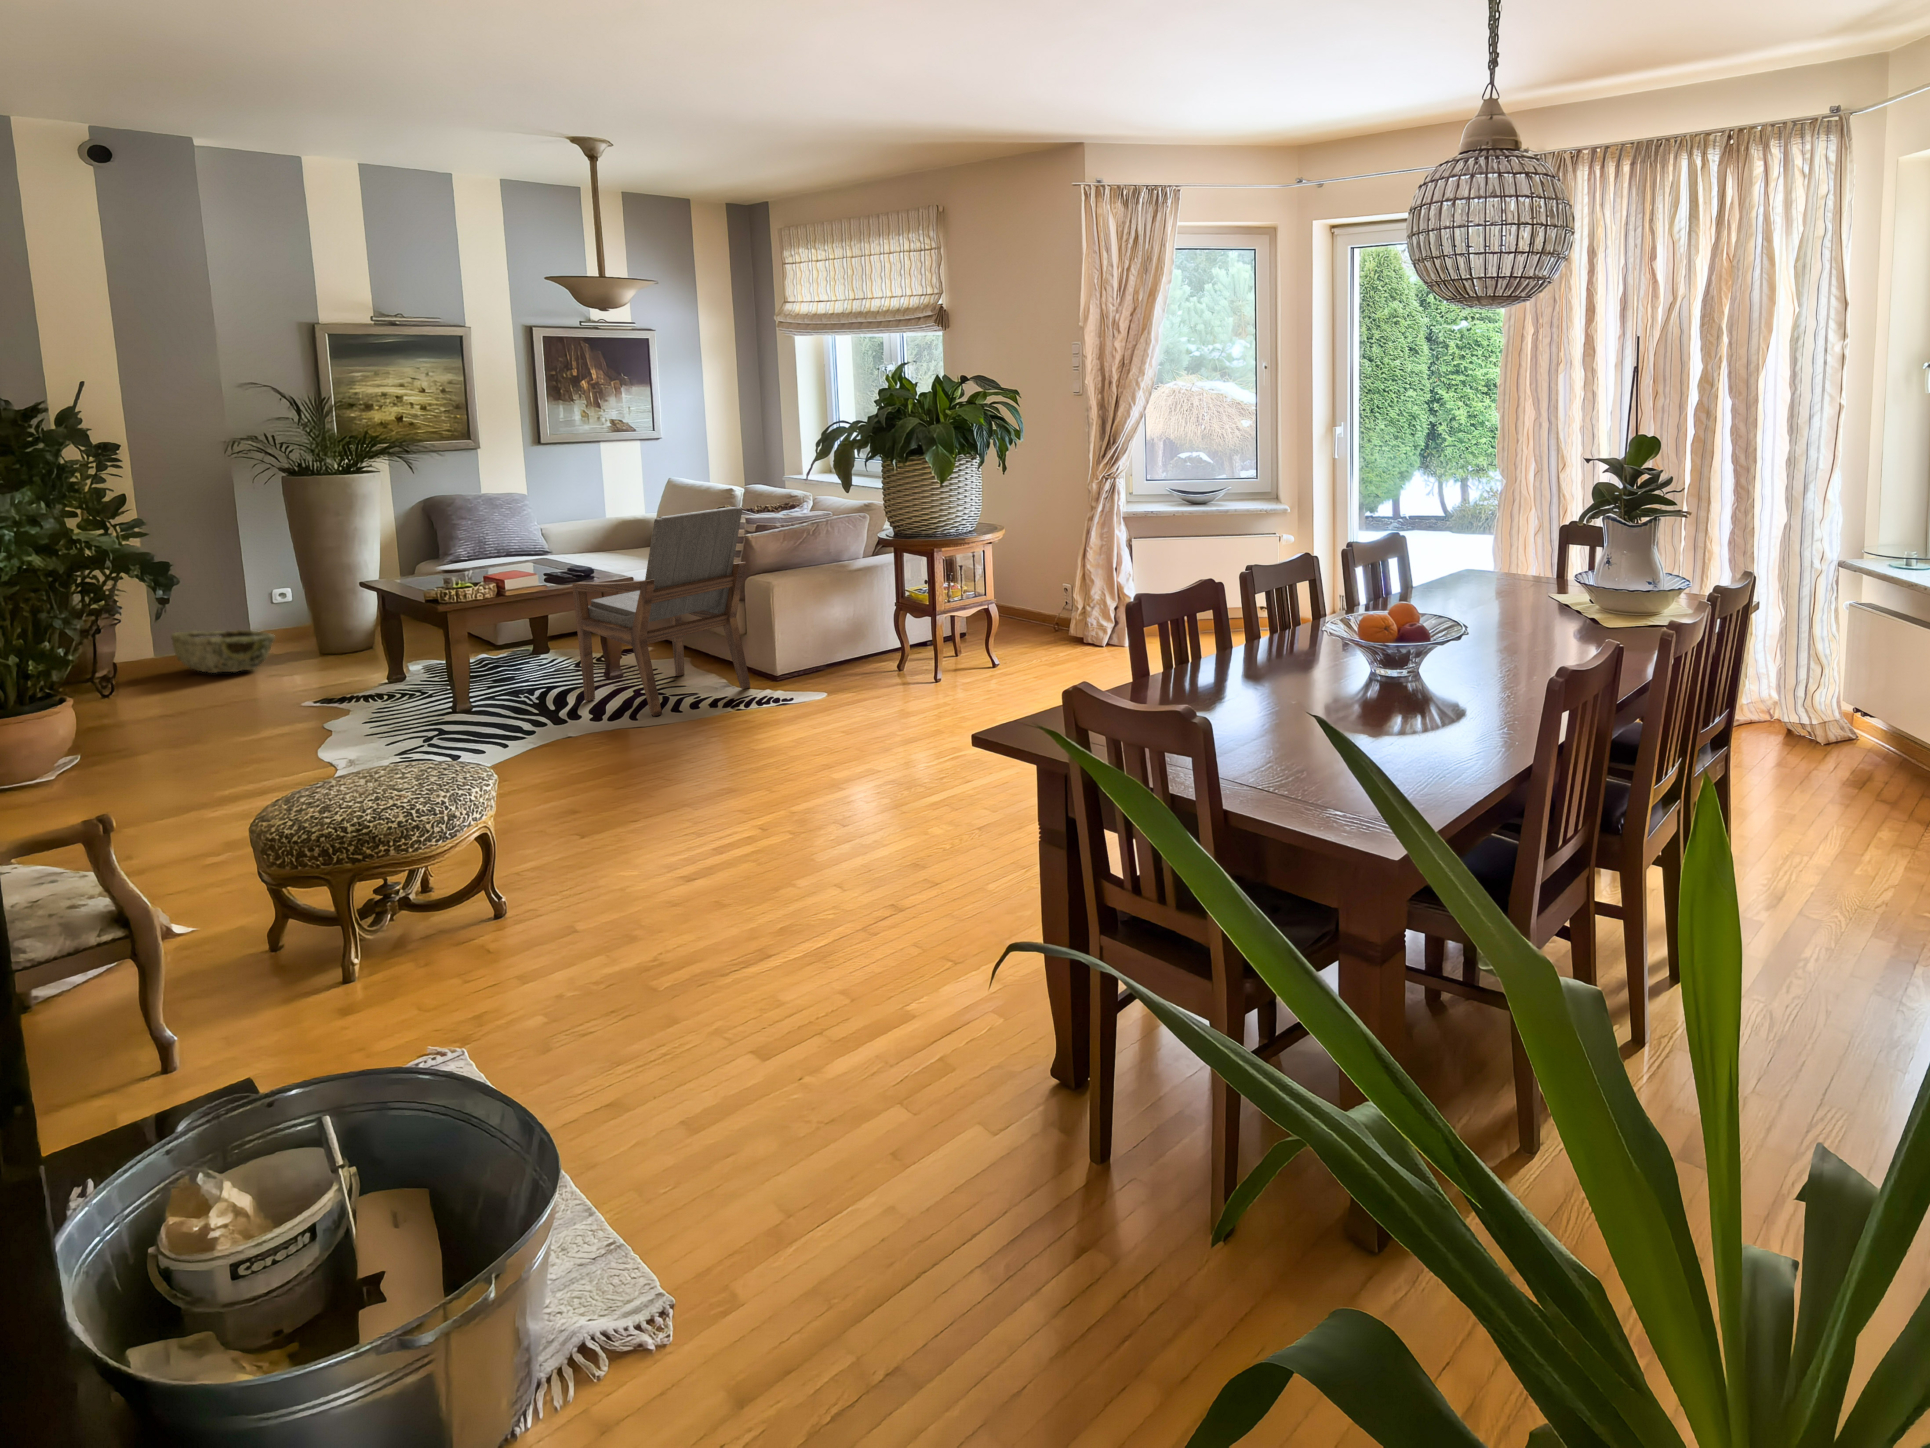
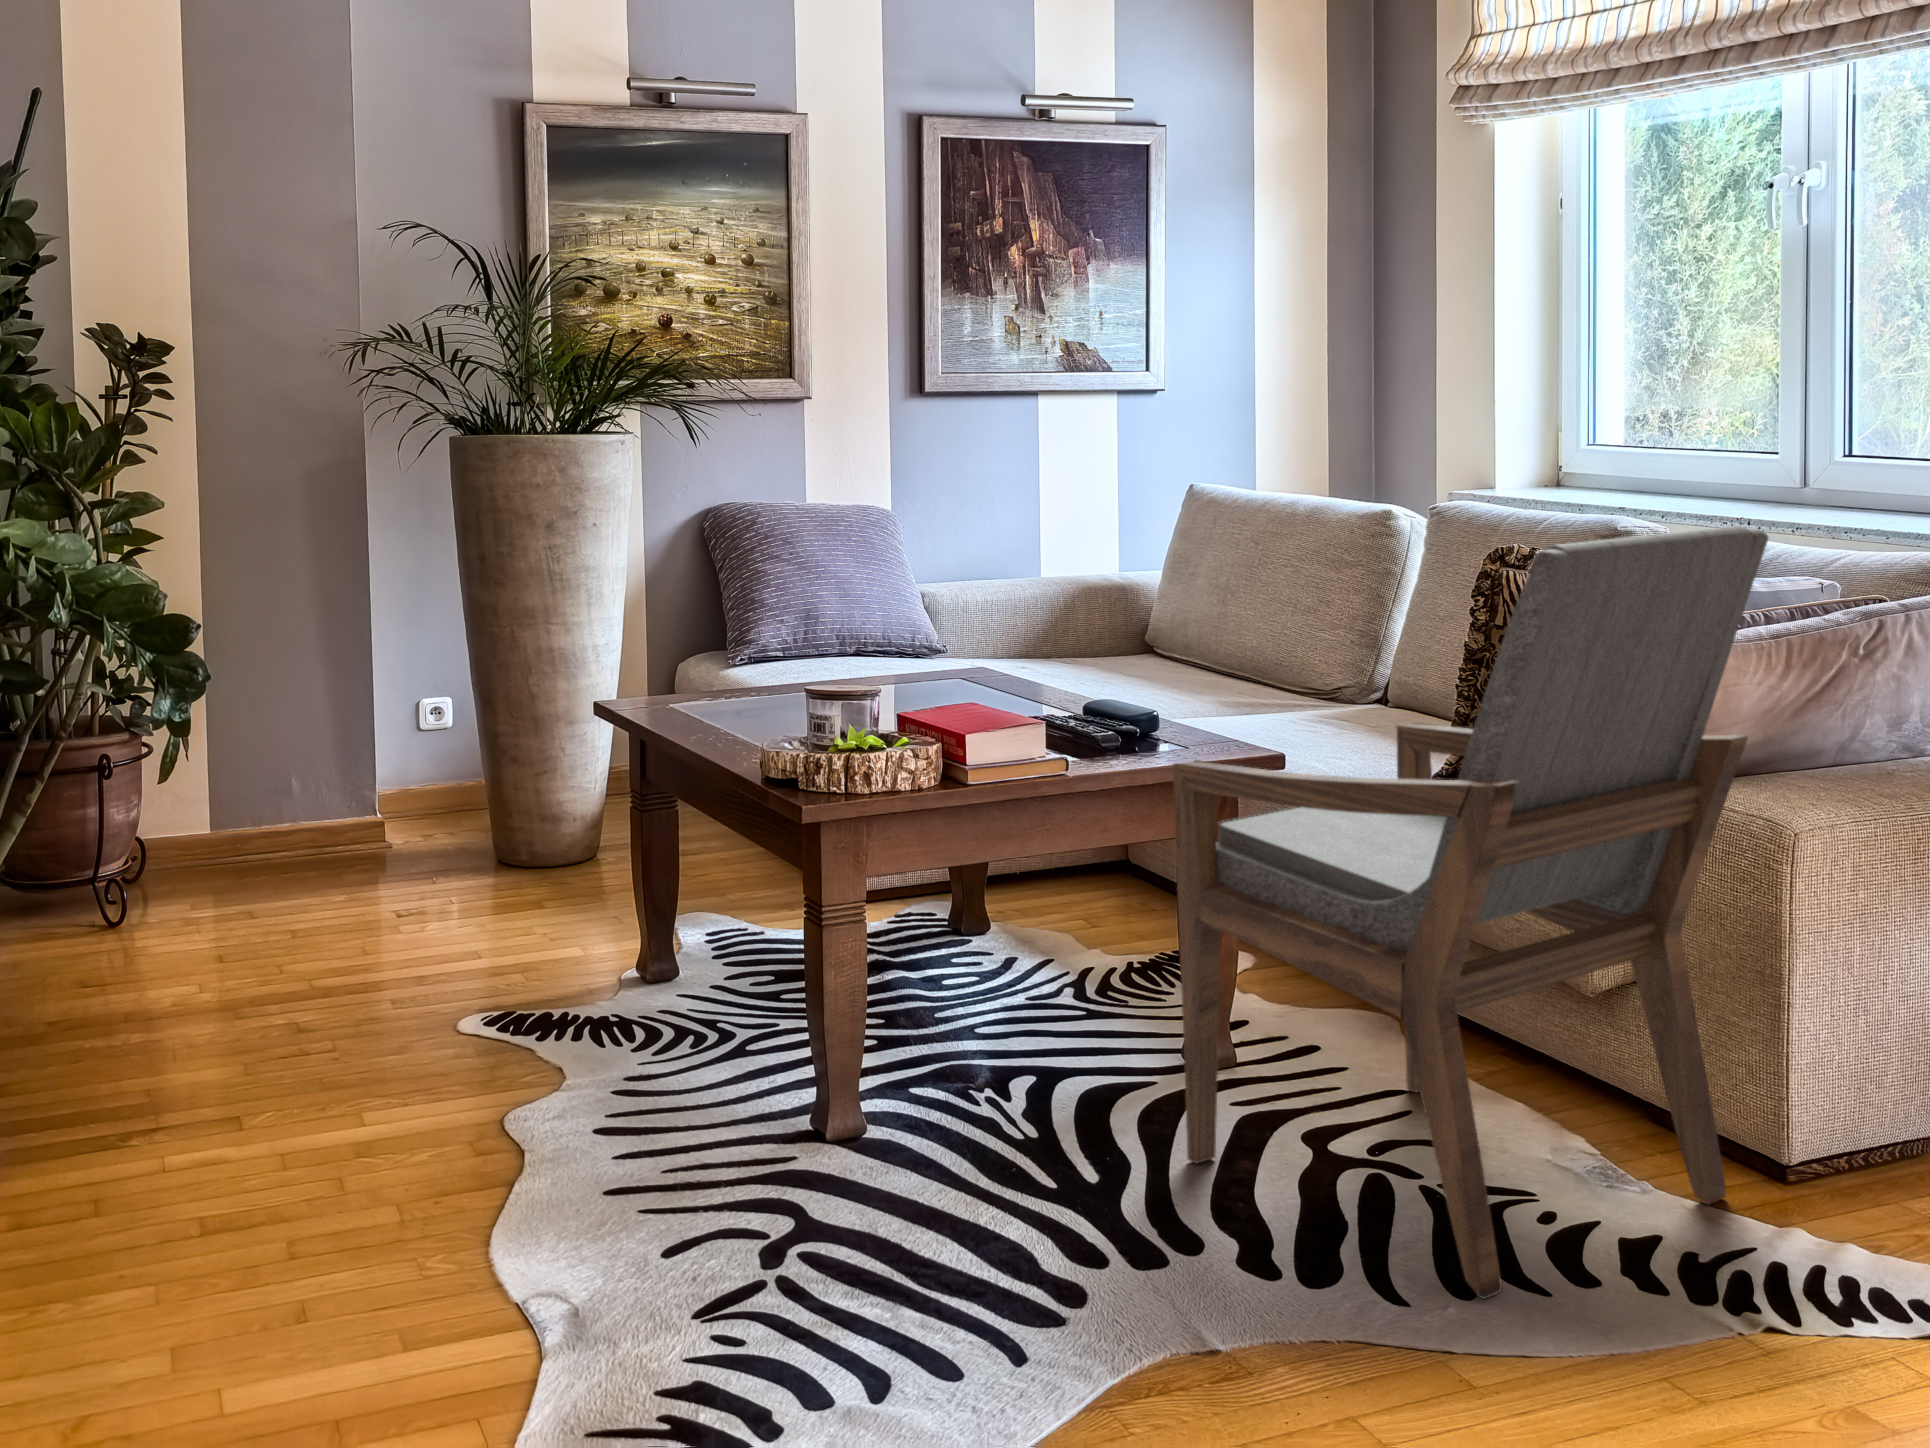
woven basket: present [171,630,275,673] -> none [238,789,419,902]

